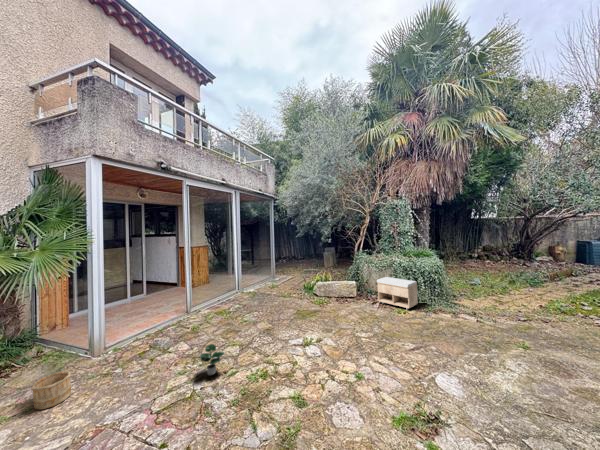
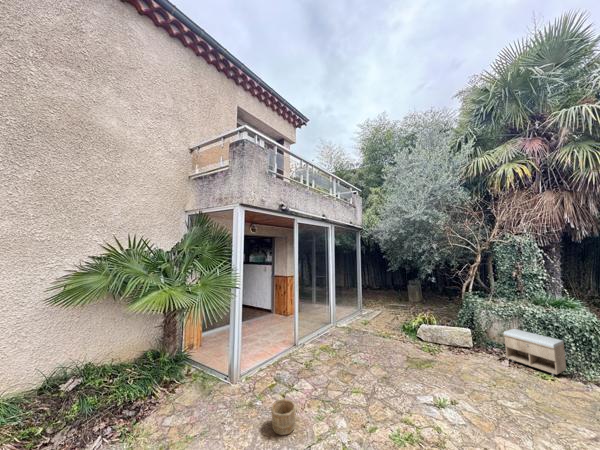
potted plant: present [200,344,225,375] -> none [338,392,363,428]
wooden bucket: present [31,371,71,409] -> present [271,399,296,435]

